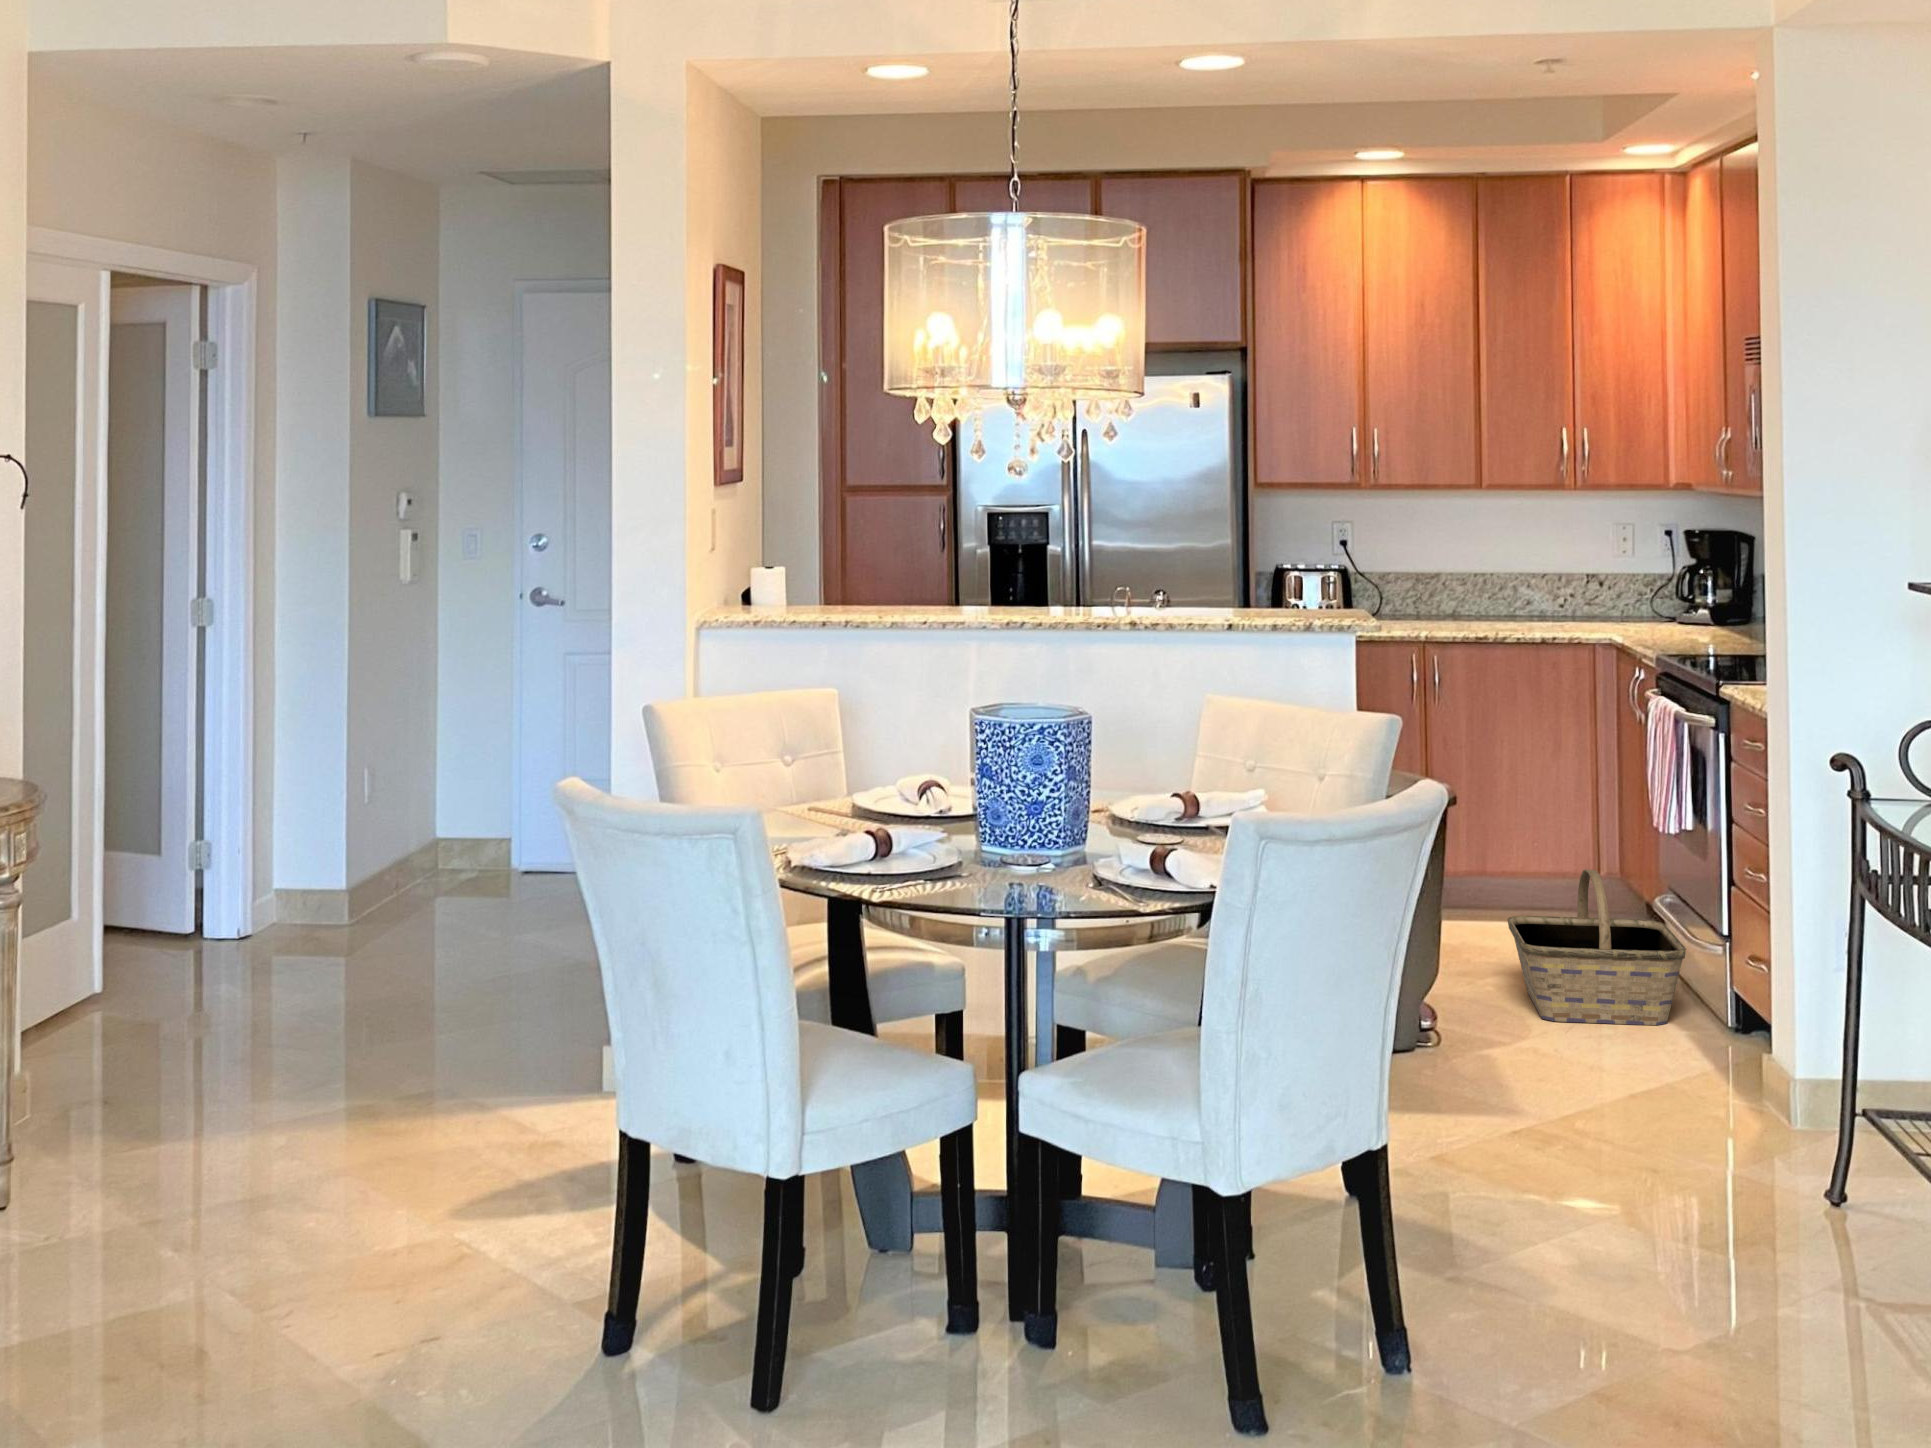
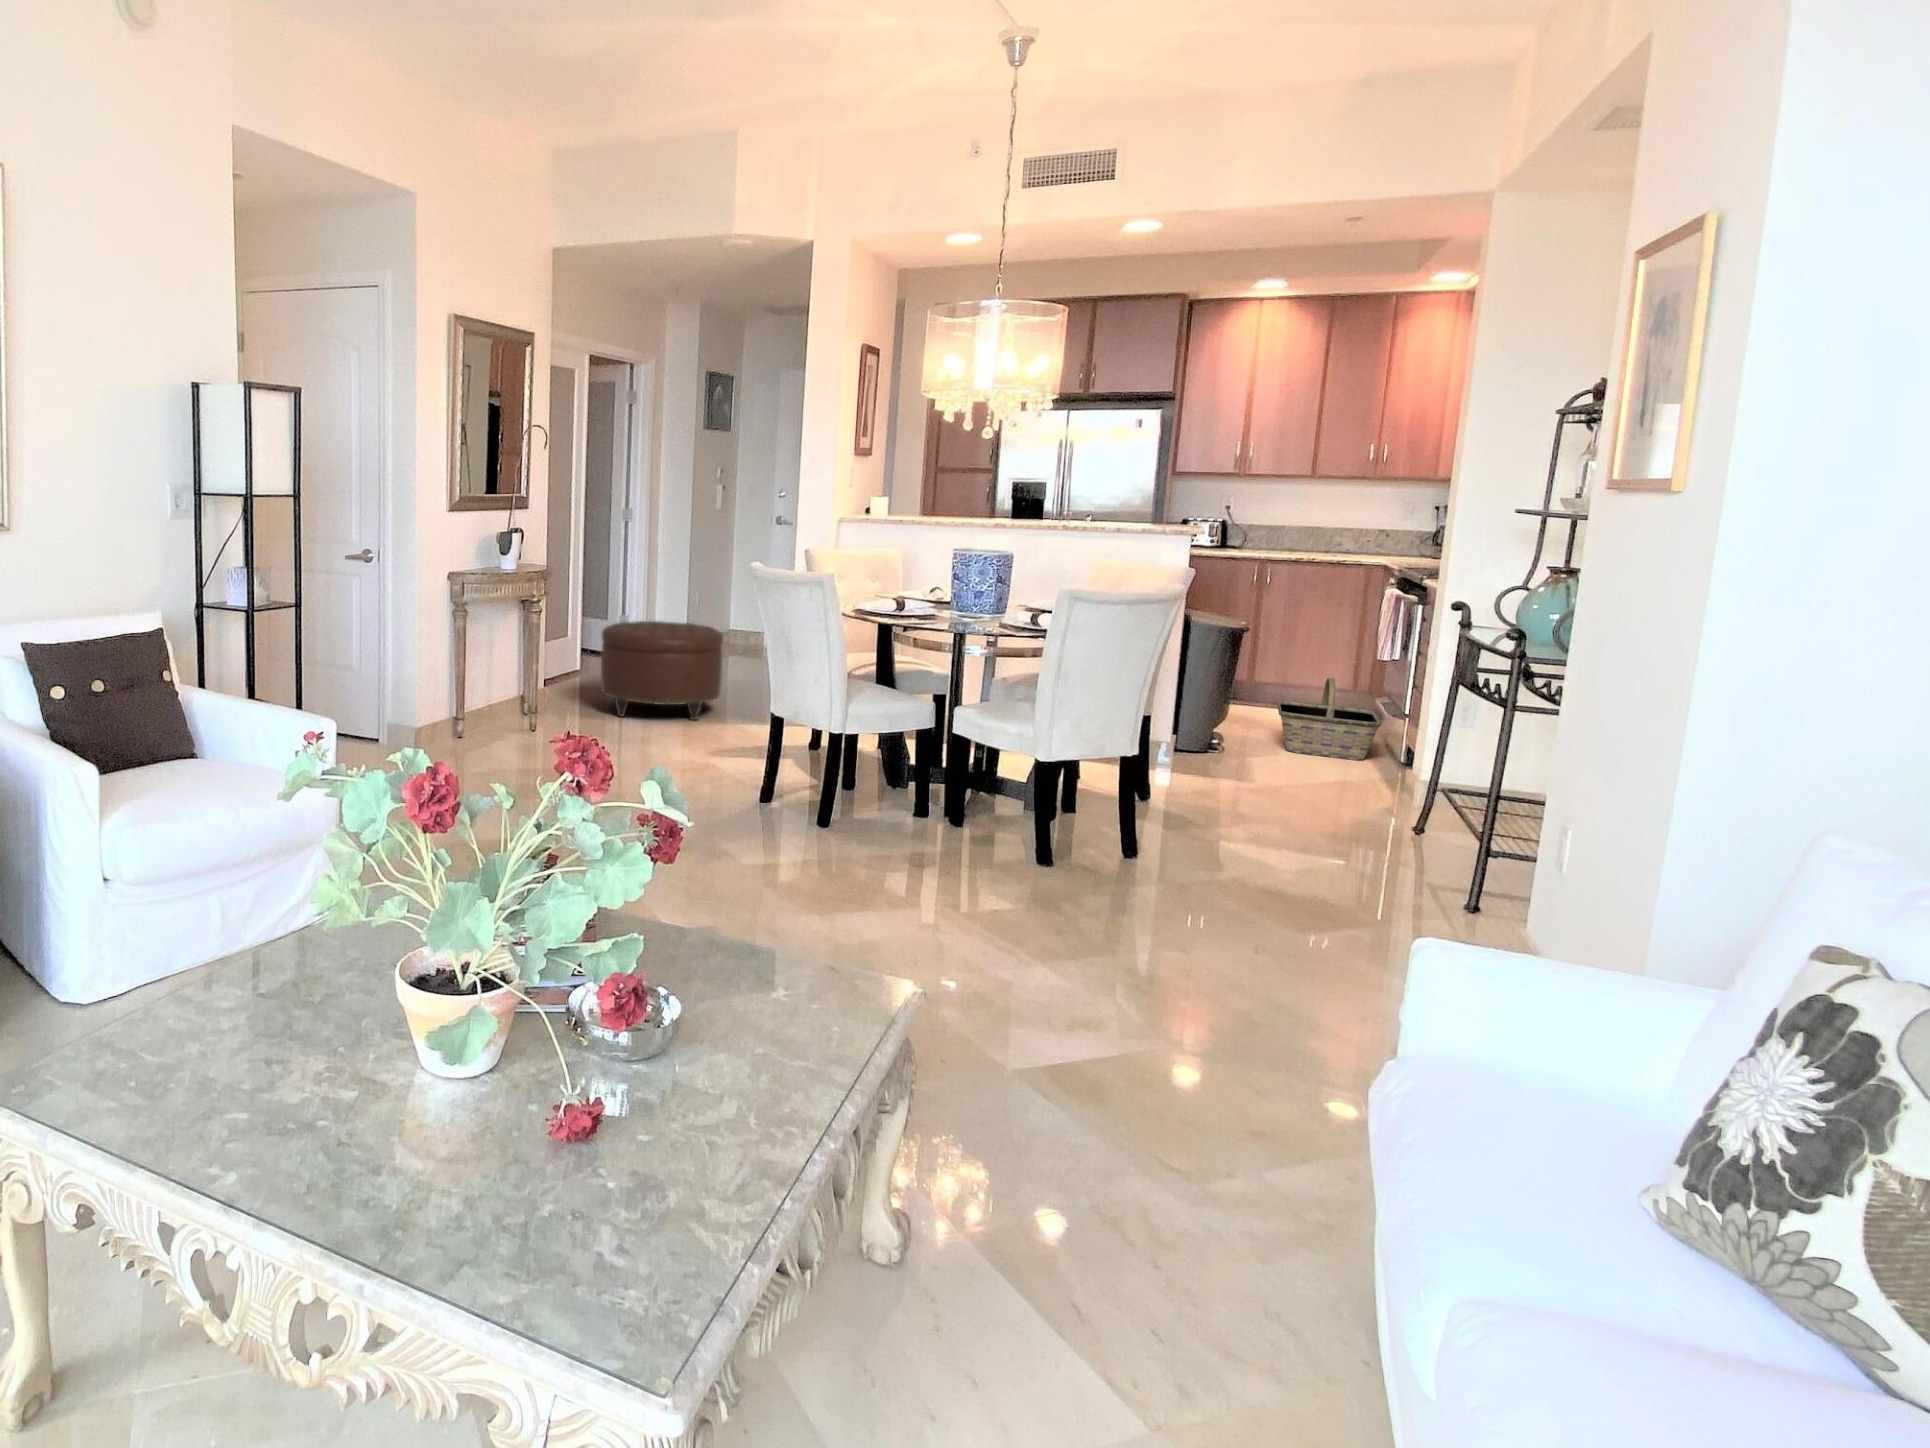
ottoman: none [168,874,456,1127] -> present [601,621,723,720]

